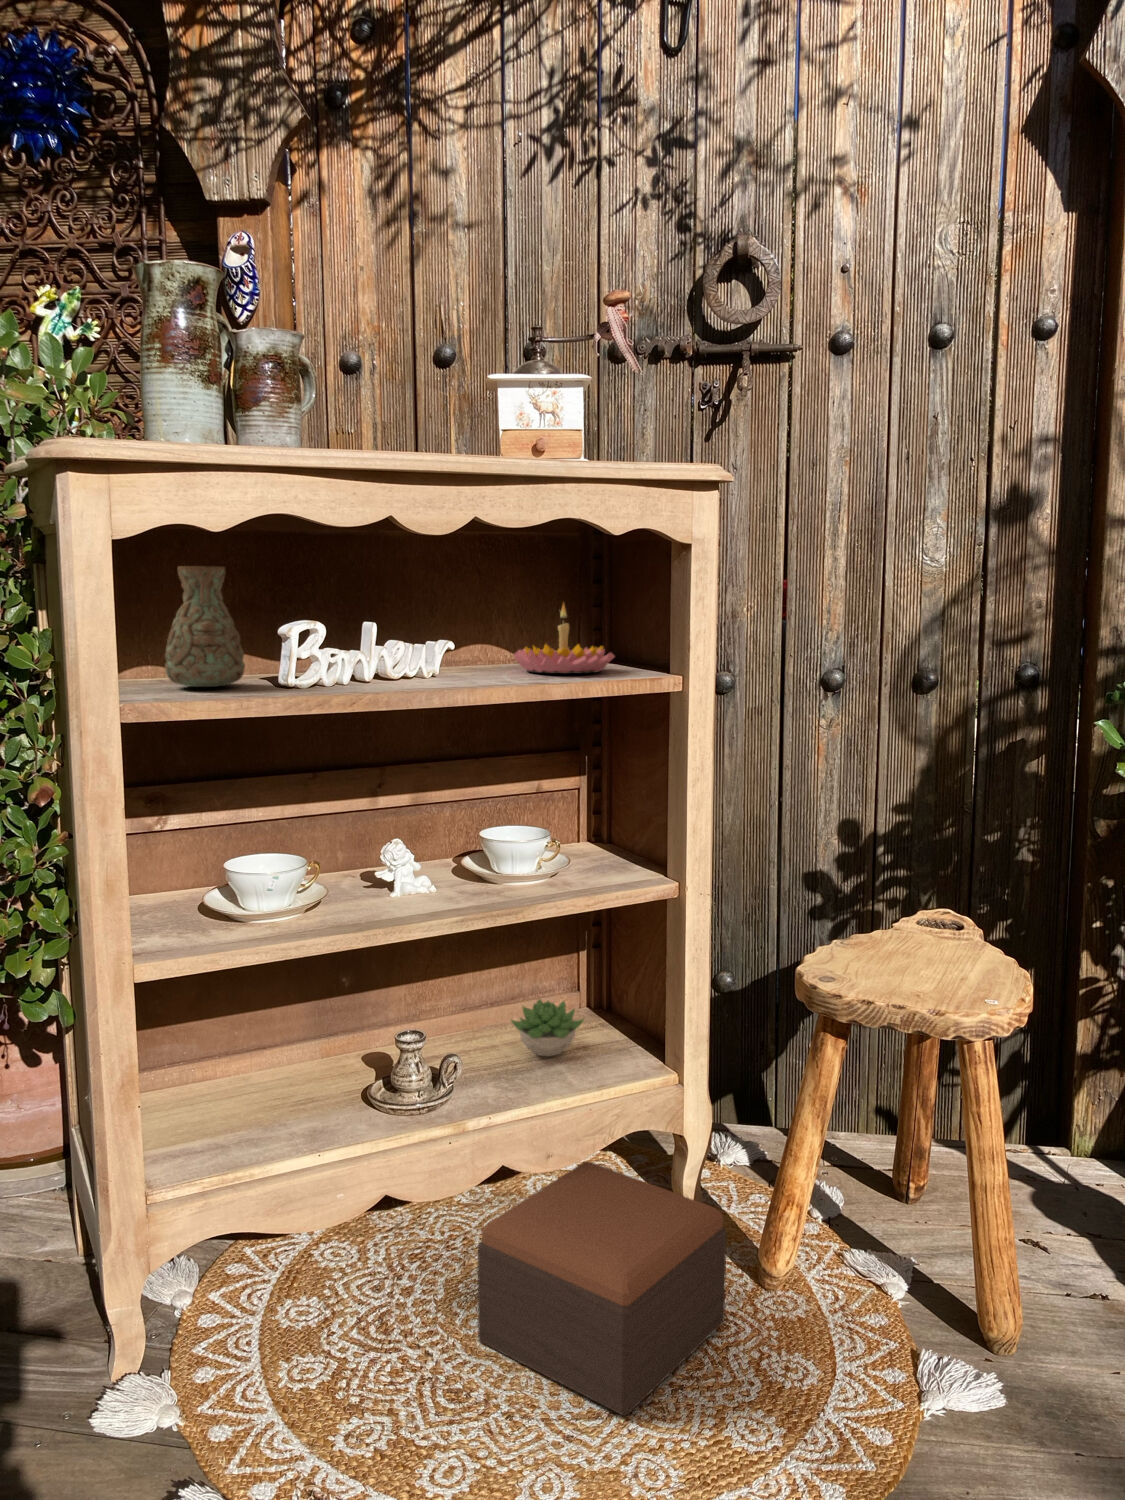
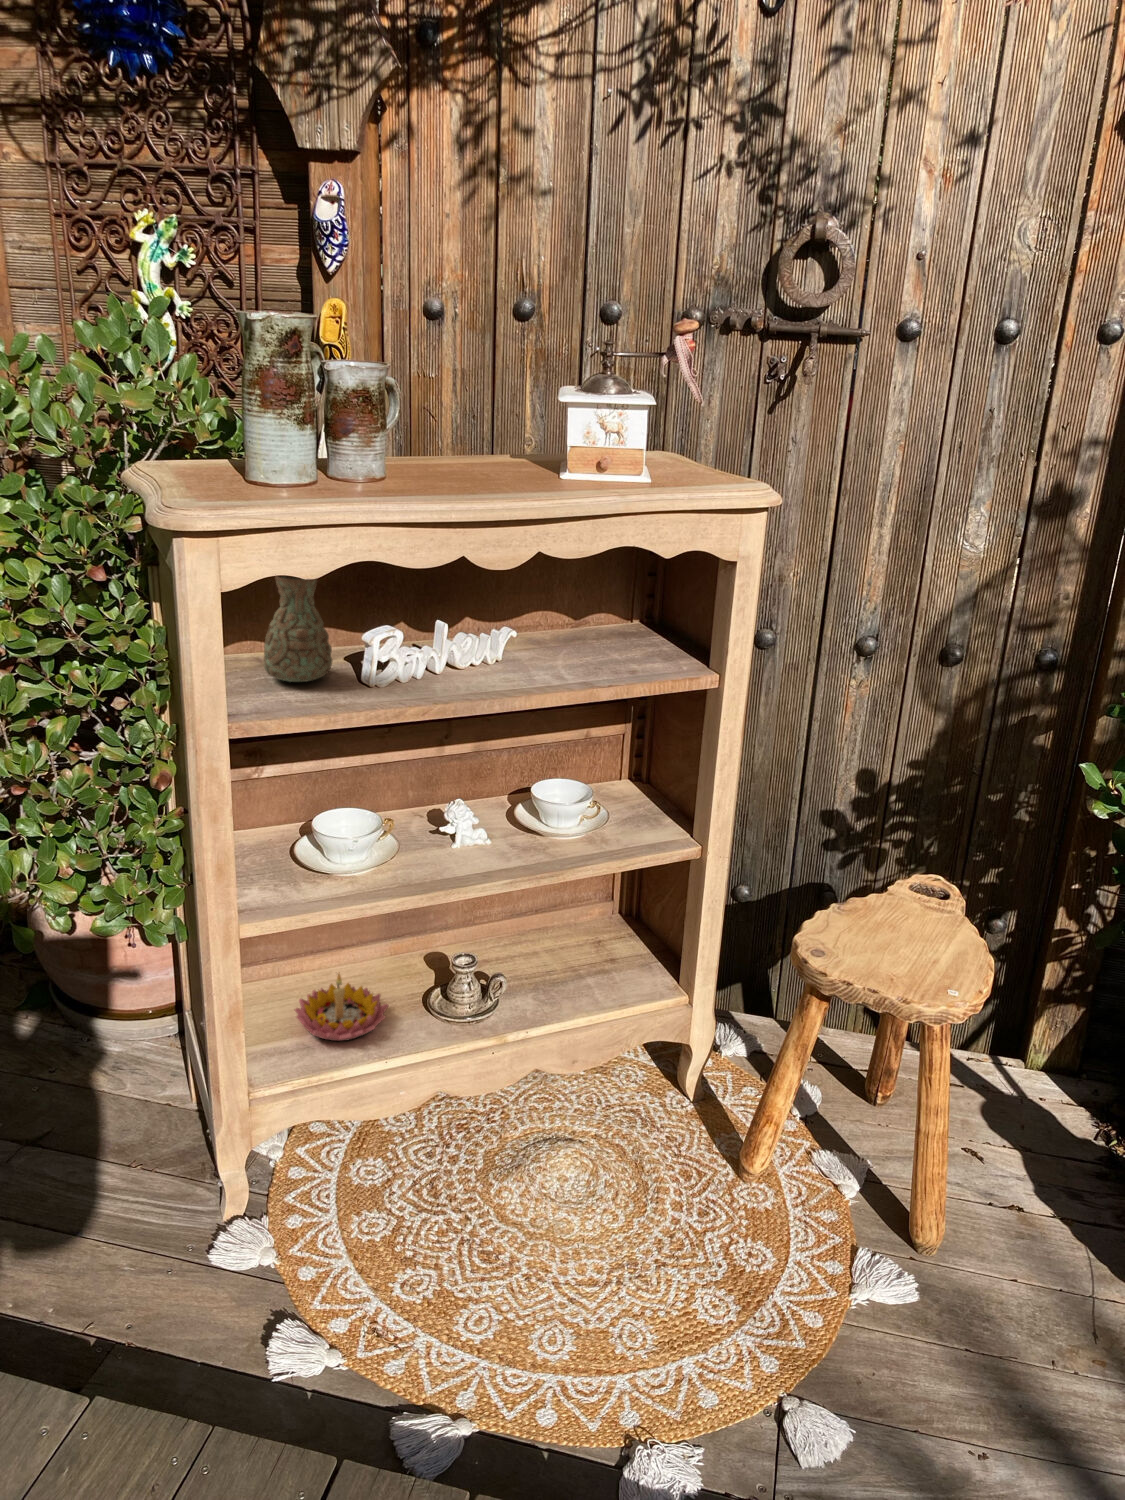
candle holder: present [514,604,614,674] -> present [295,974,388,1041]
succulent plant: present [511,999,584,1056] -> none [548,920,612,971]
footstool: present [478,1162,727,1416] -> none [507,1072,713,1286]

